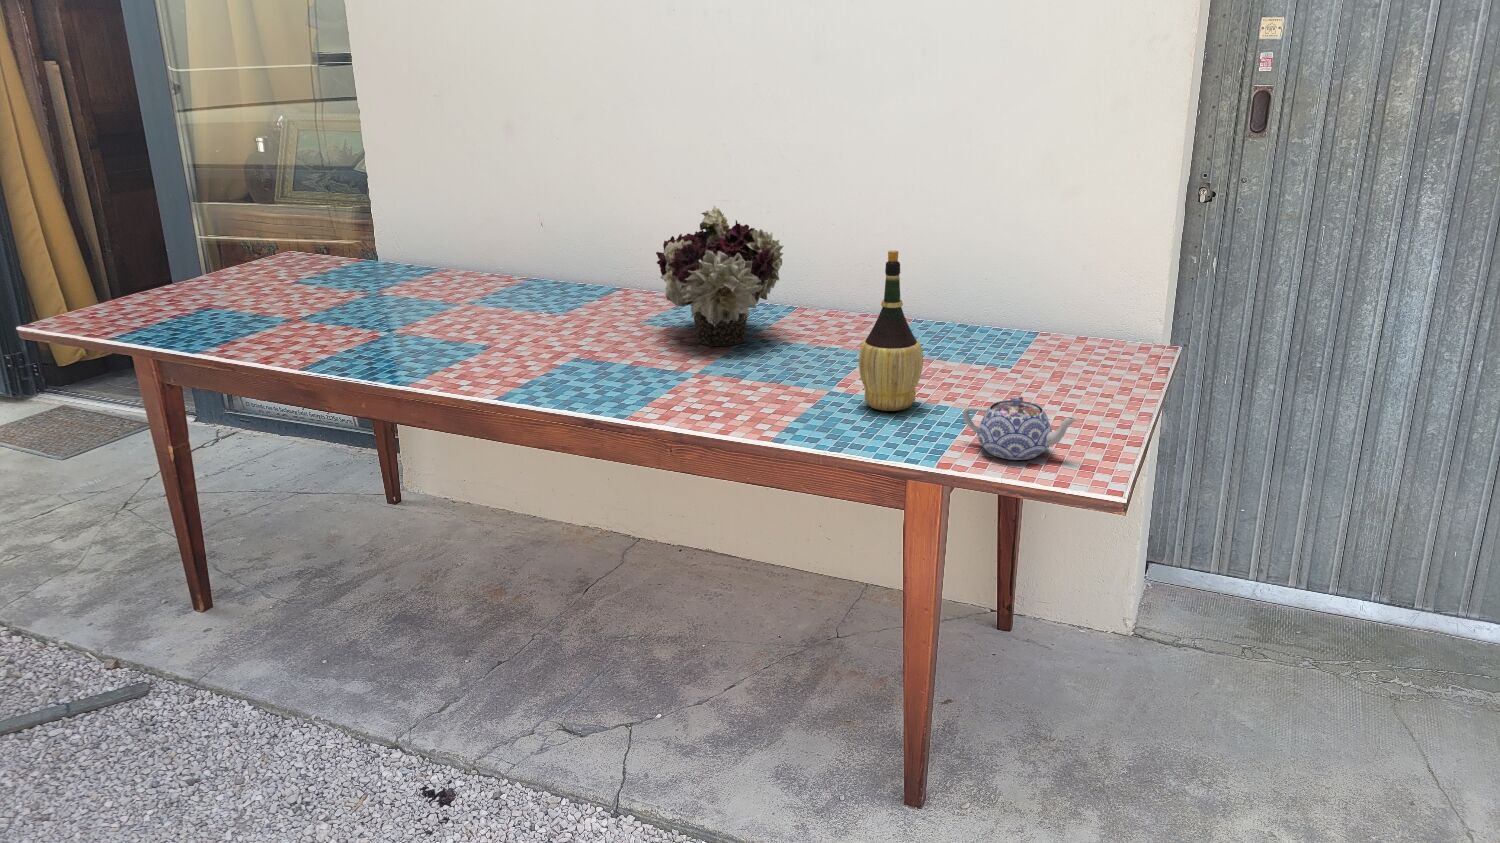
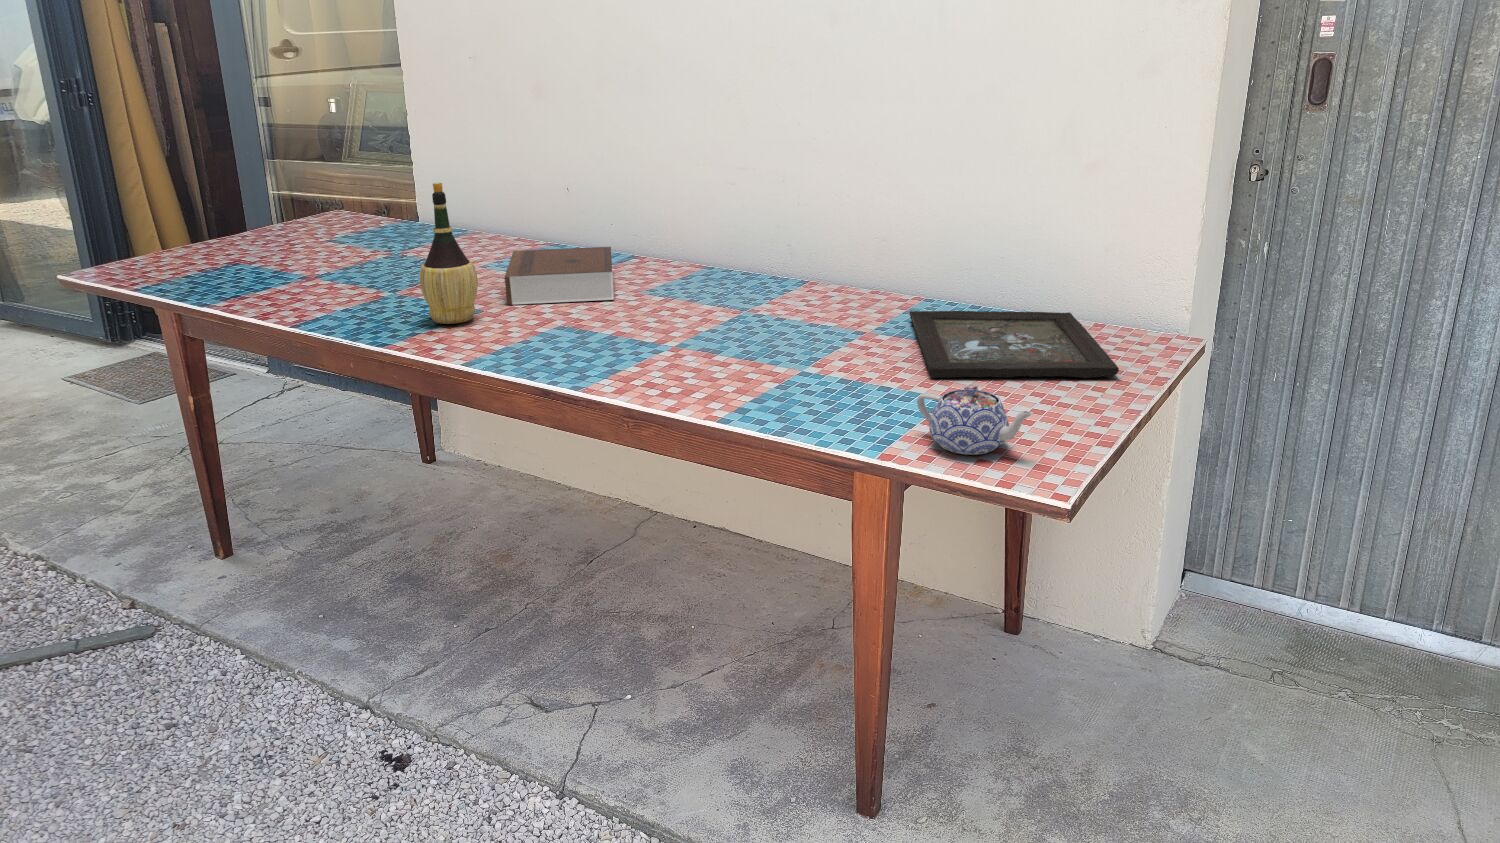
flower arrangement: present [656,206,783,346] -> none [653,172,779,319]
wine bottle: present [859,251,923,411] -> present [420,183,478,324]
book: none [505,280,617,340] -> present [505,247,614,305]
tray: none [907,327,1119,392] -> present [910,311,1119,378]

